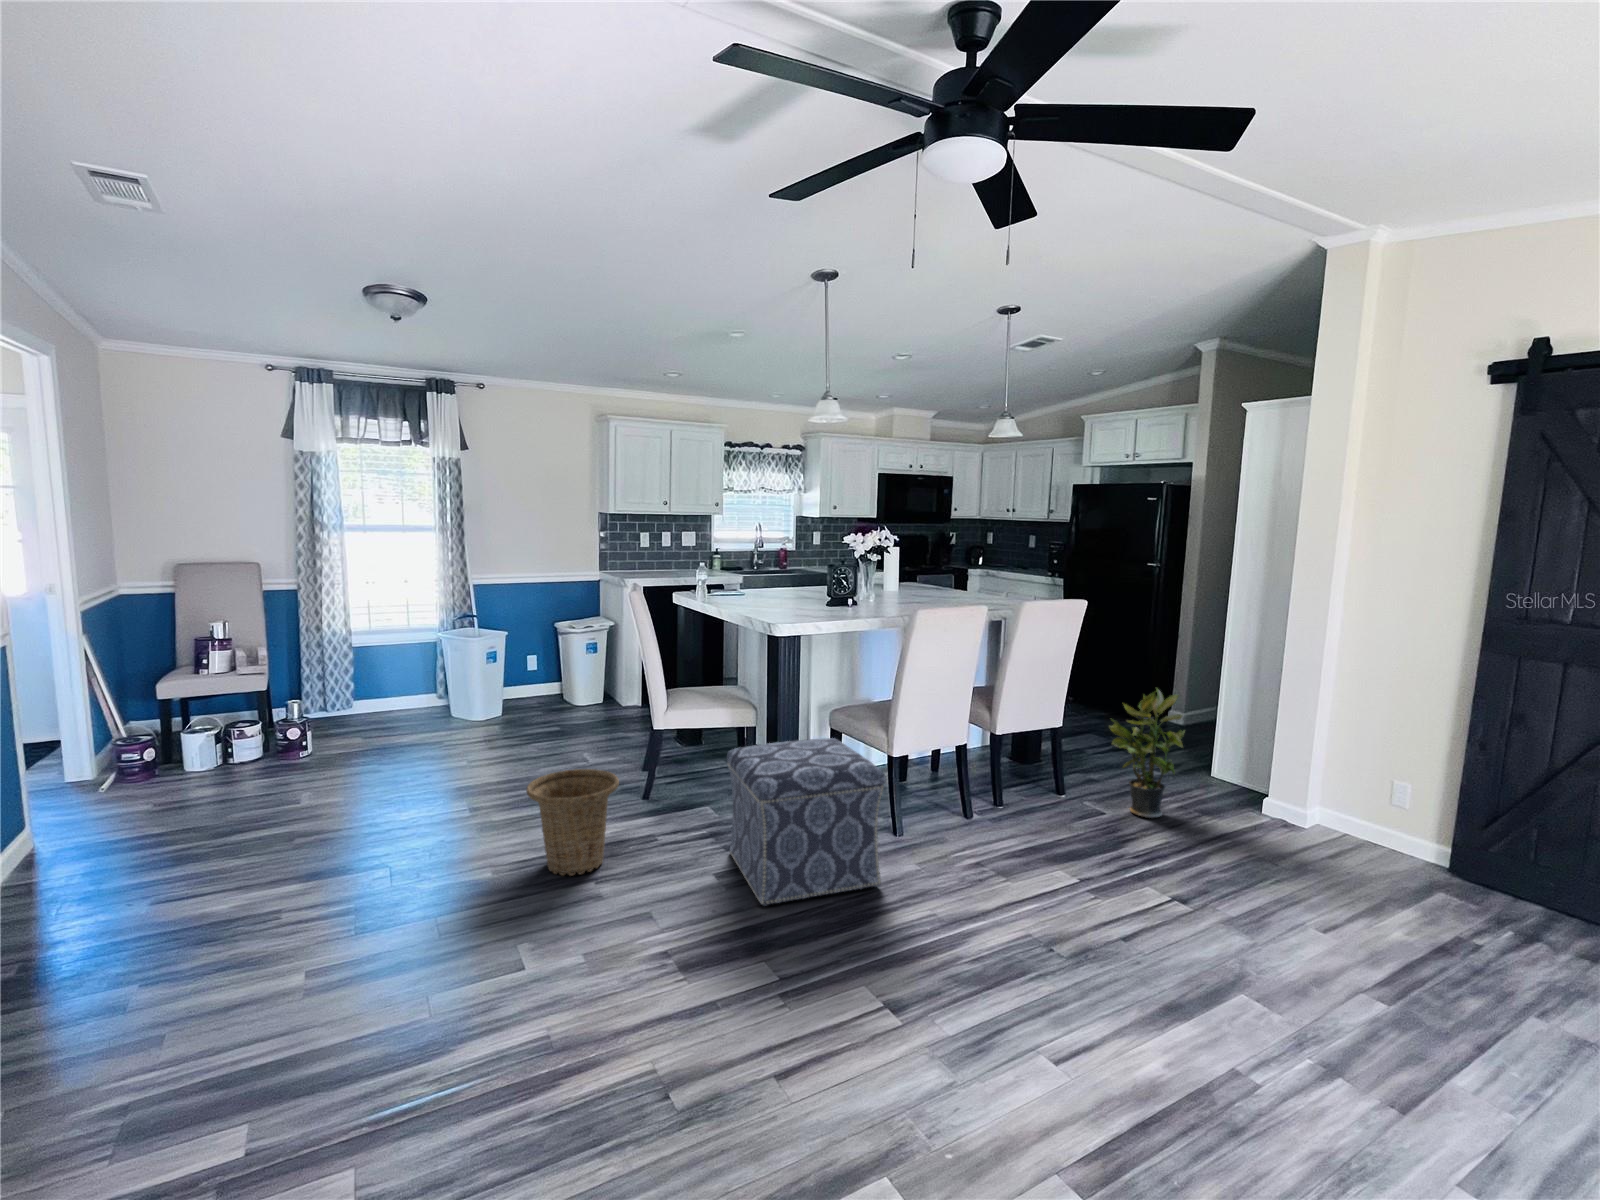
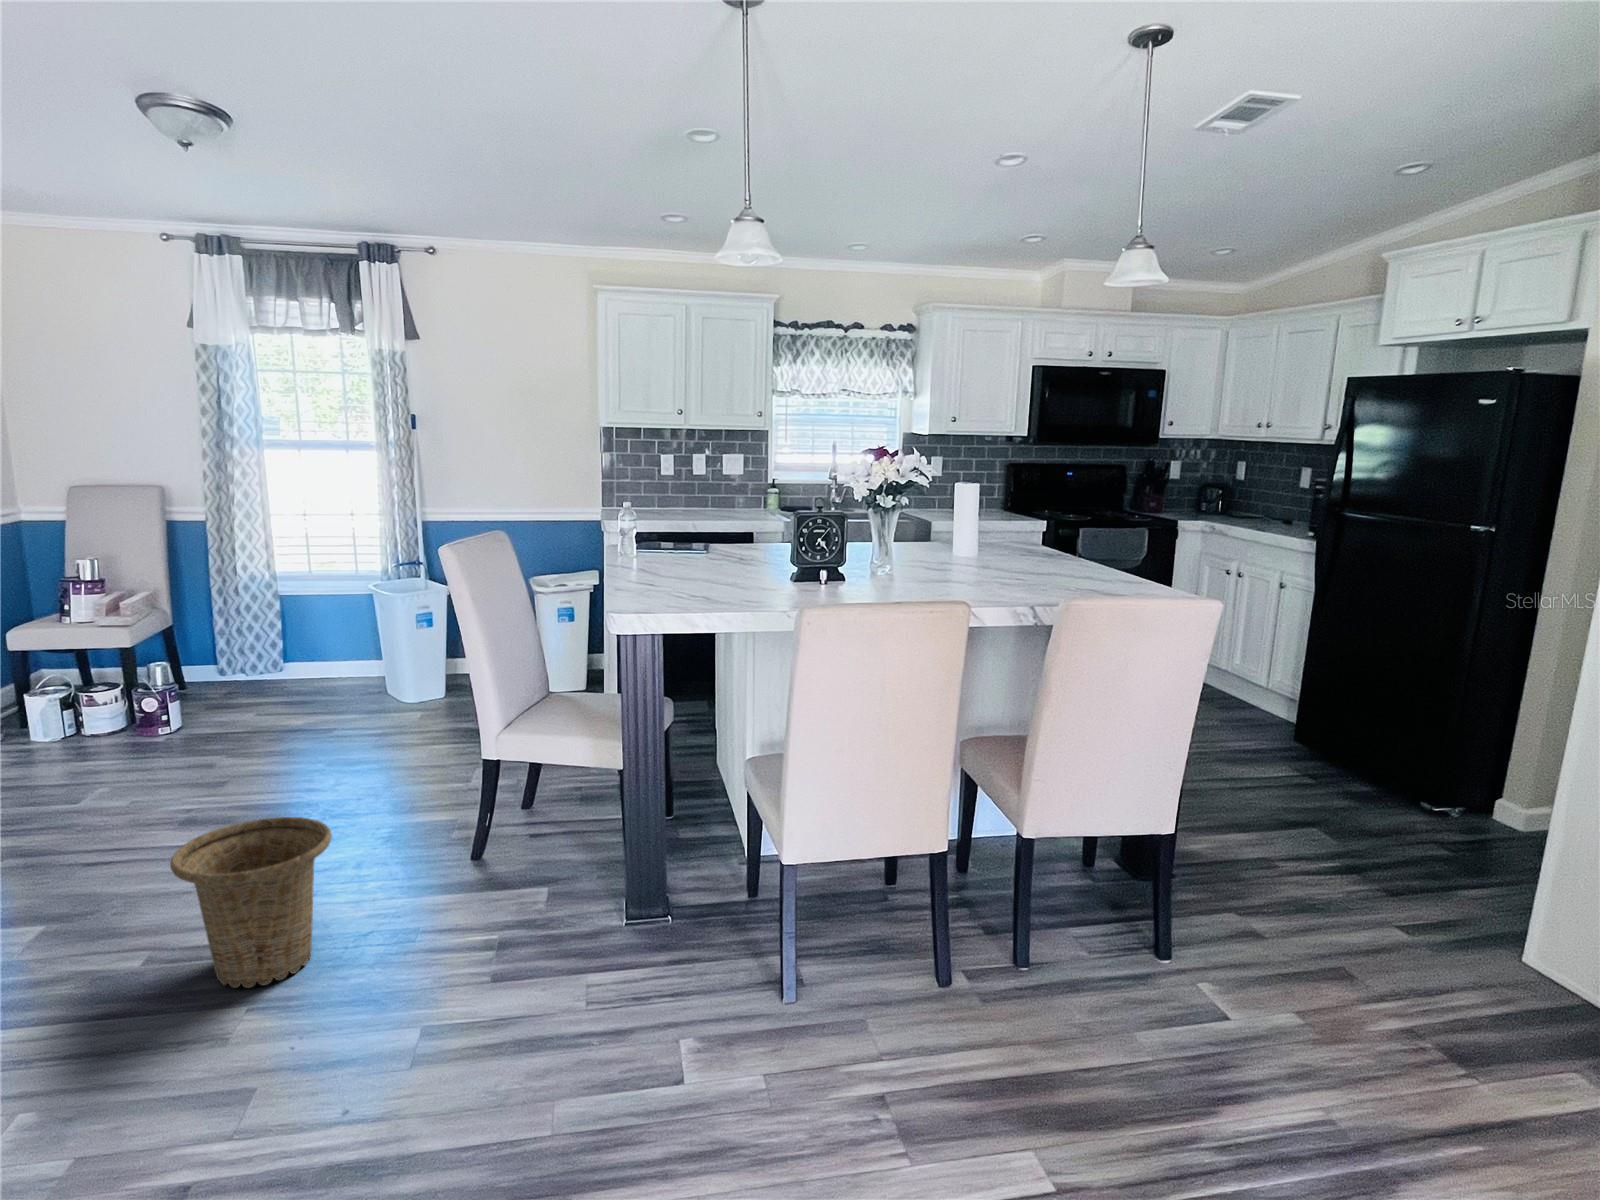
potted plant: present [1109,689,1184,818] -> none [1247,783,1417,1047]
ottoman: present [727,738,885,906] -> none [407,818,682,1119]

